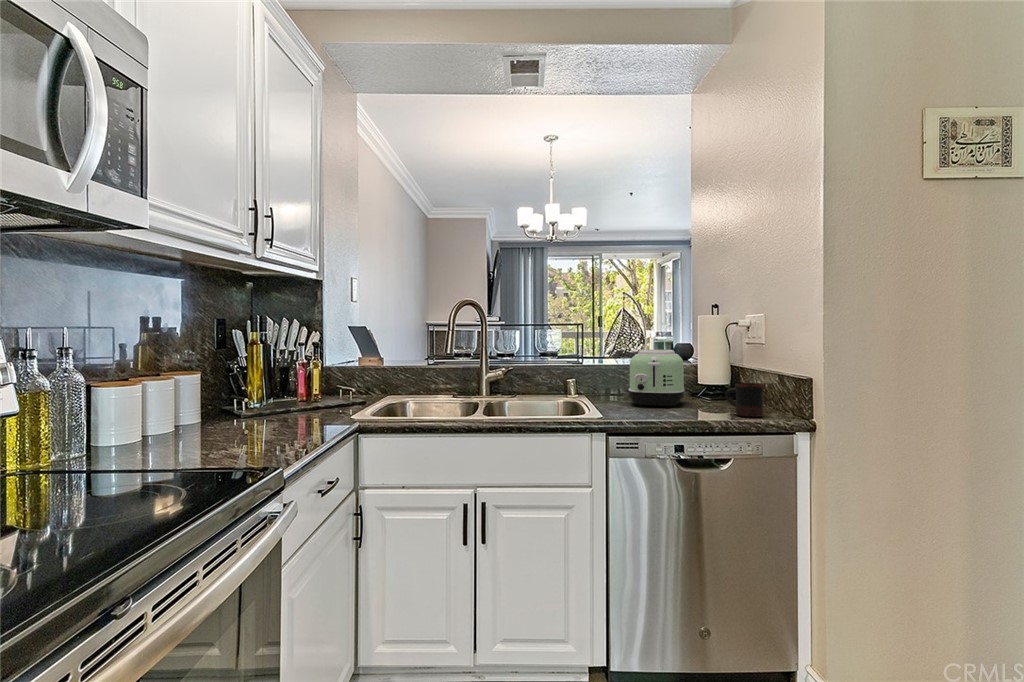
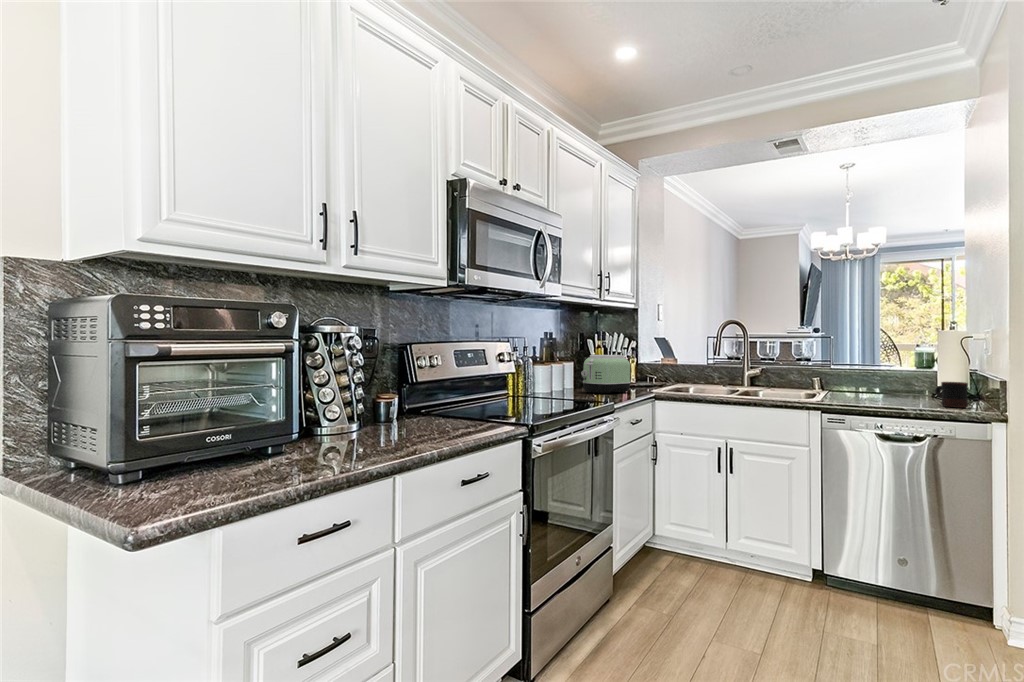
toaster: present [629,350,685,407] -> present [580,355,631,394]

